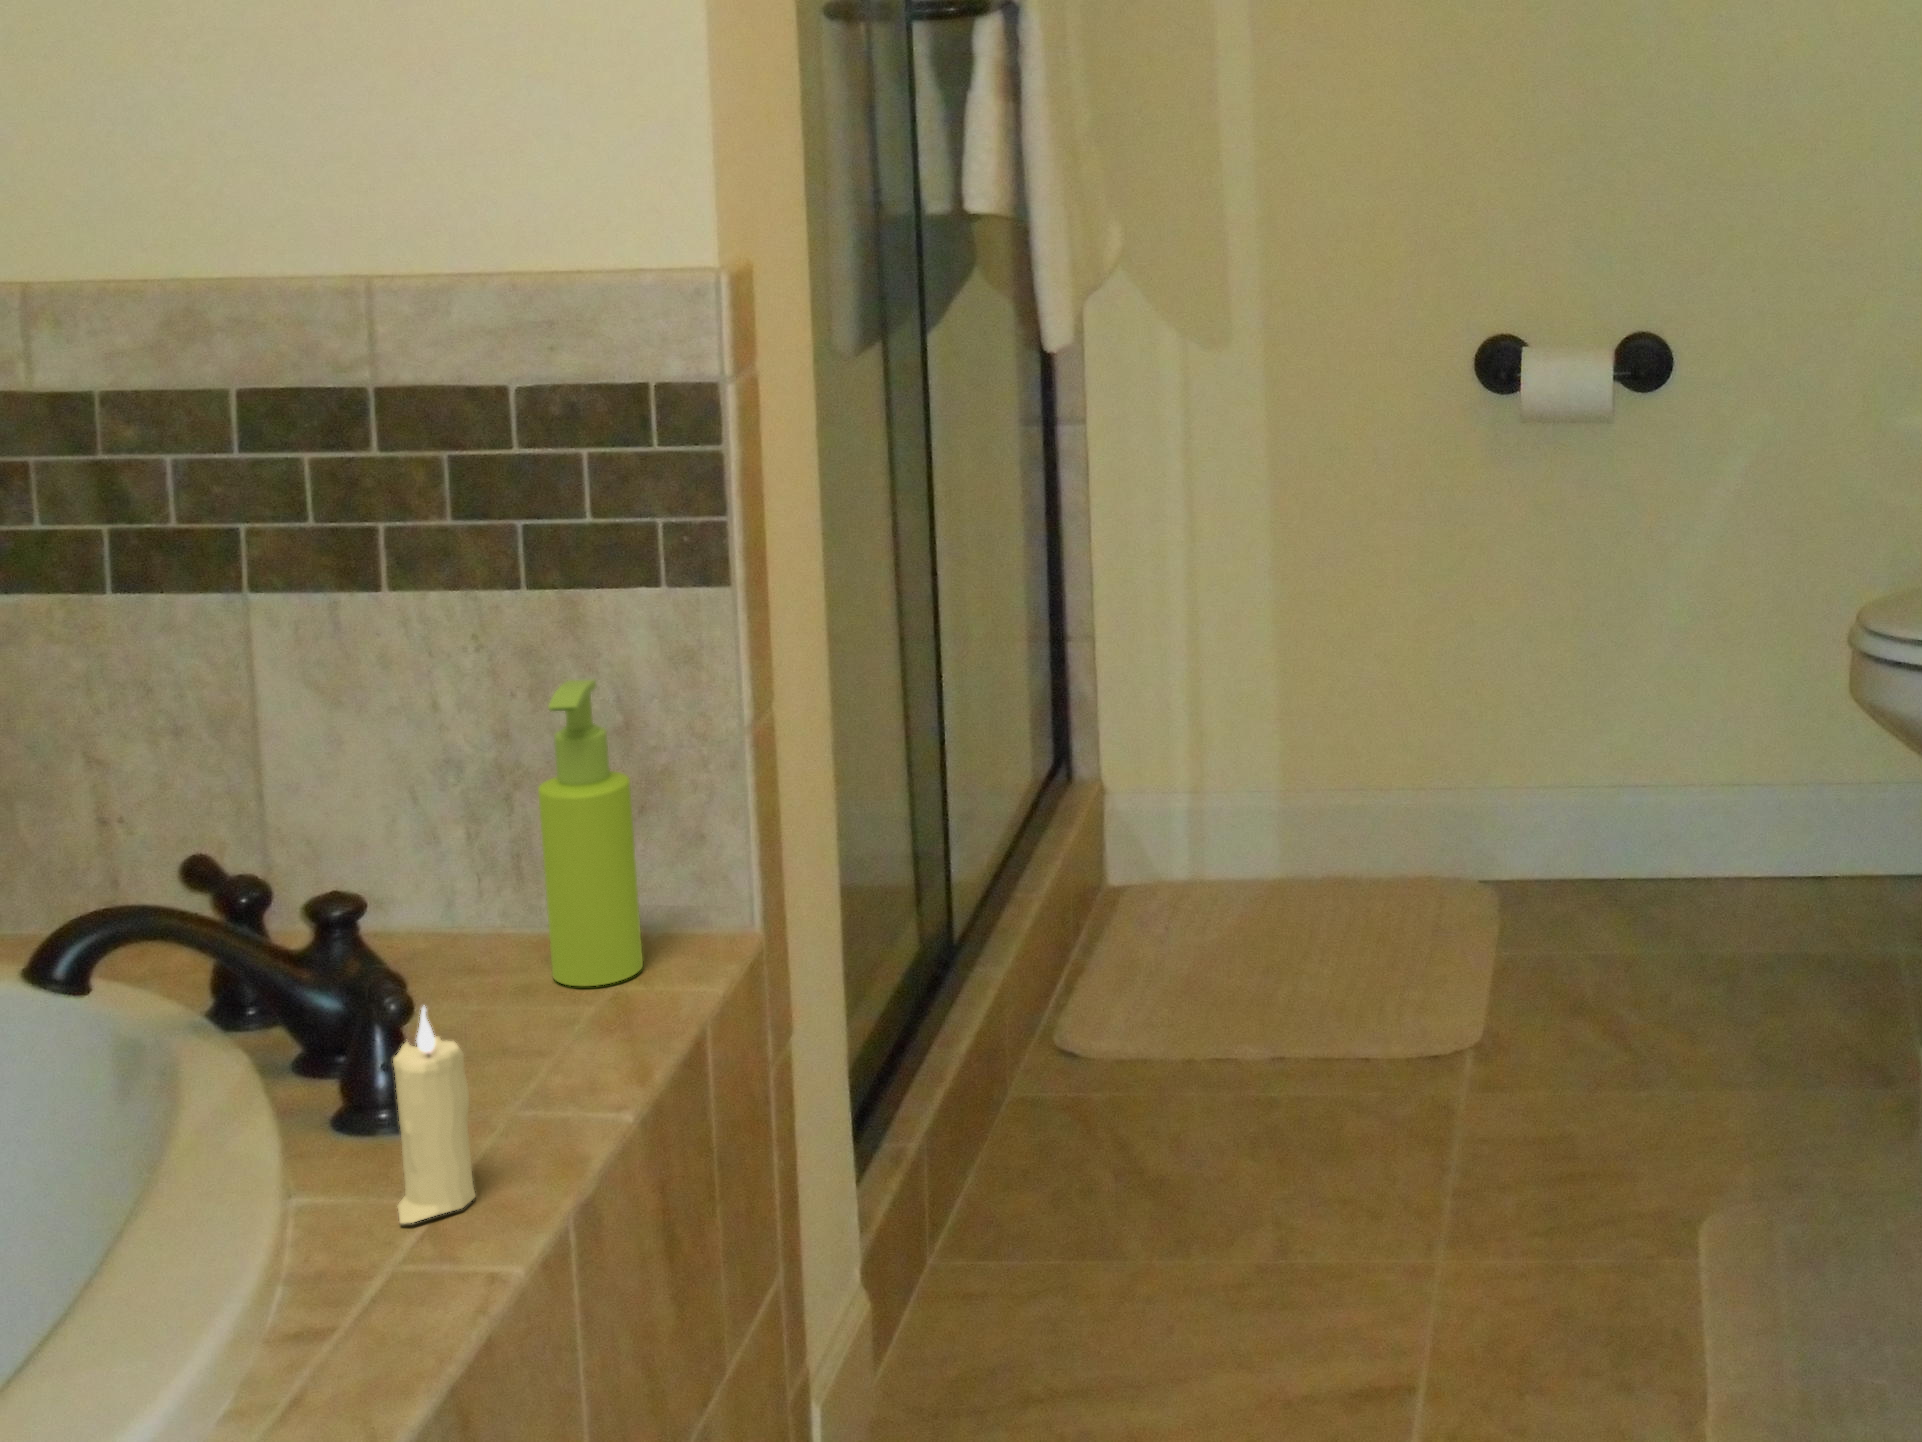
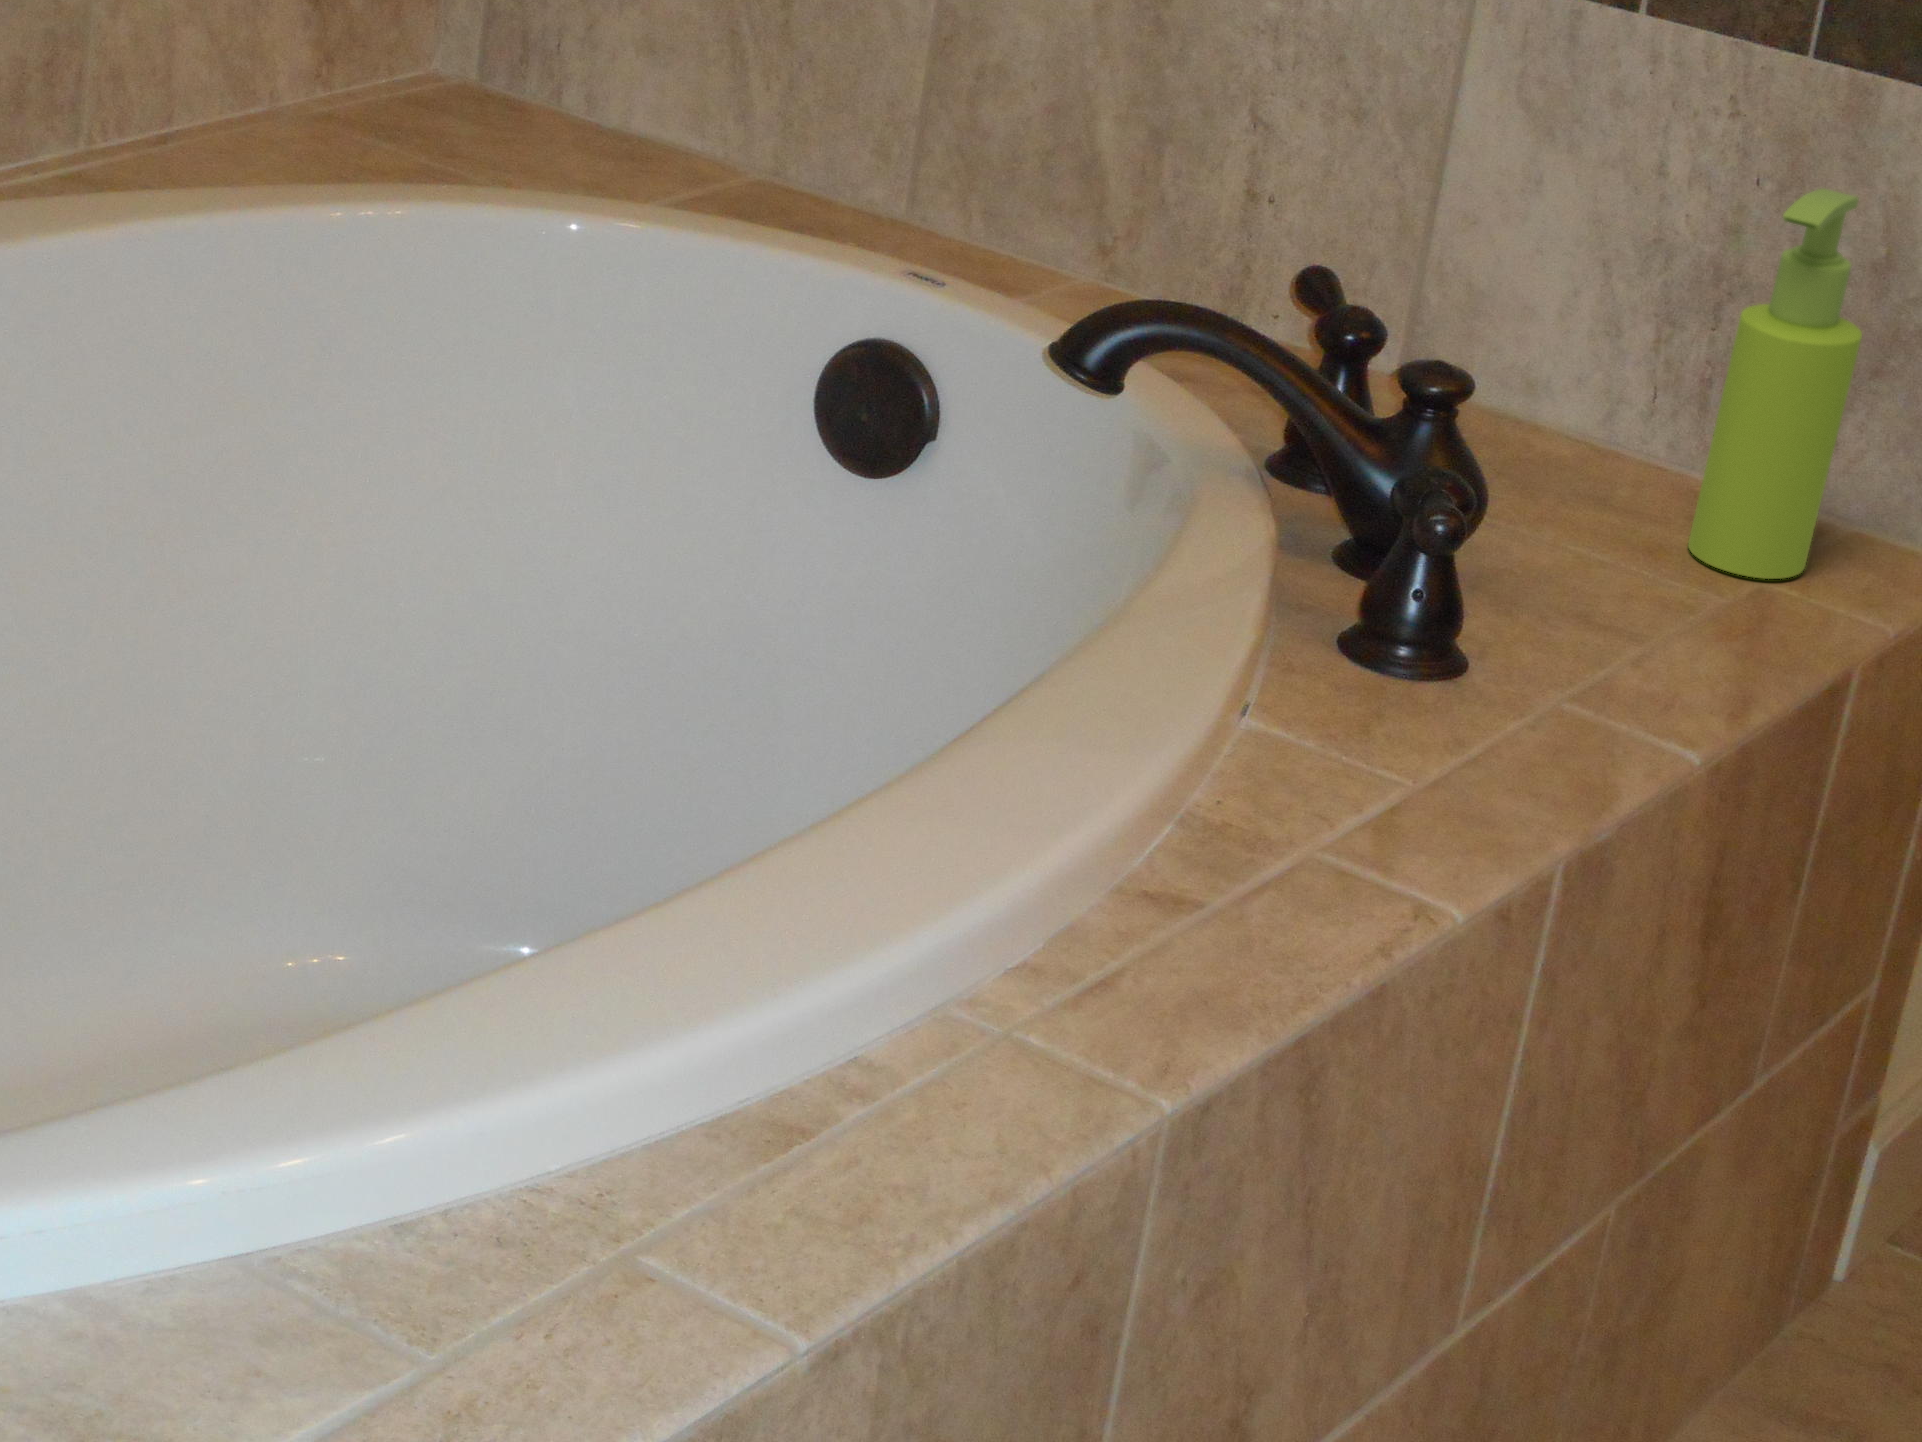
candle: present [393,1007,475,1224] -> none [1382,538,1517,790]

